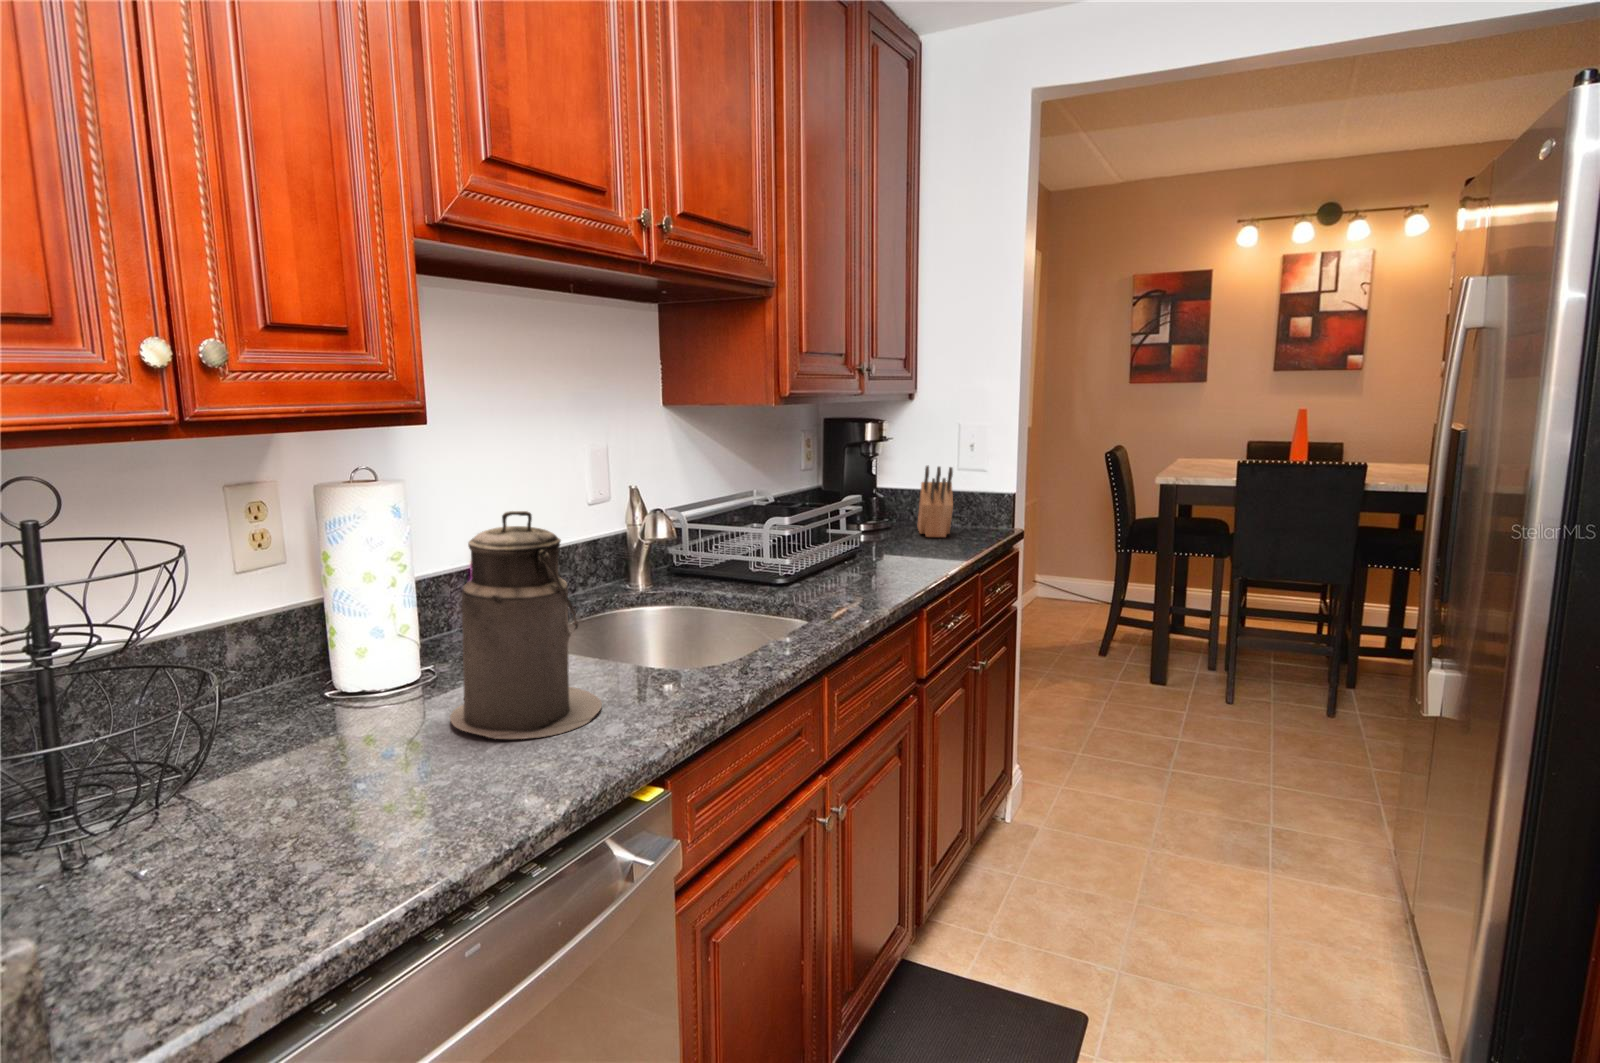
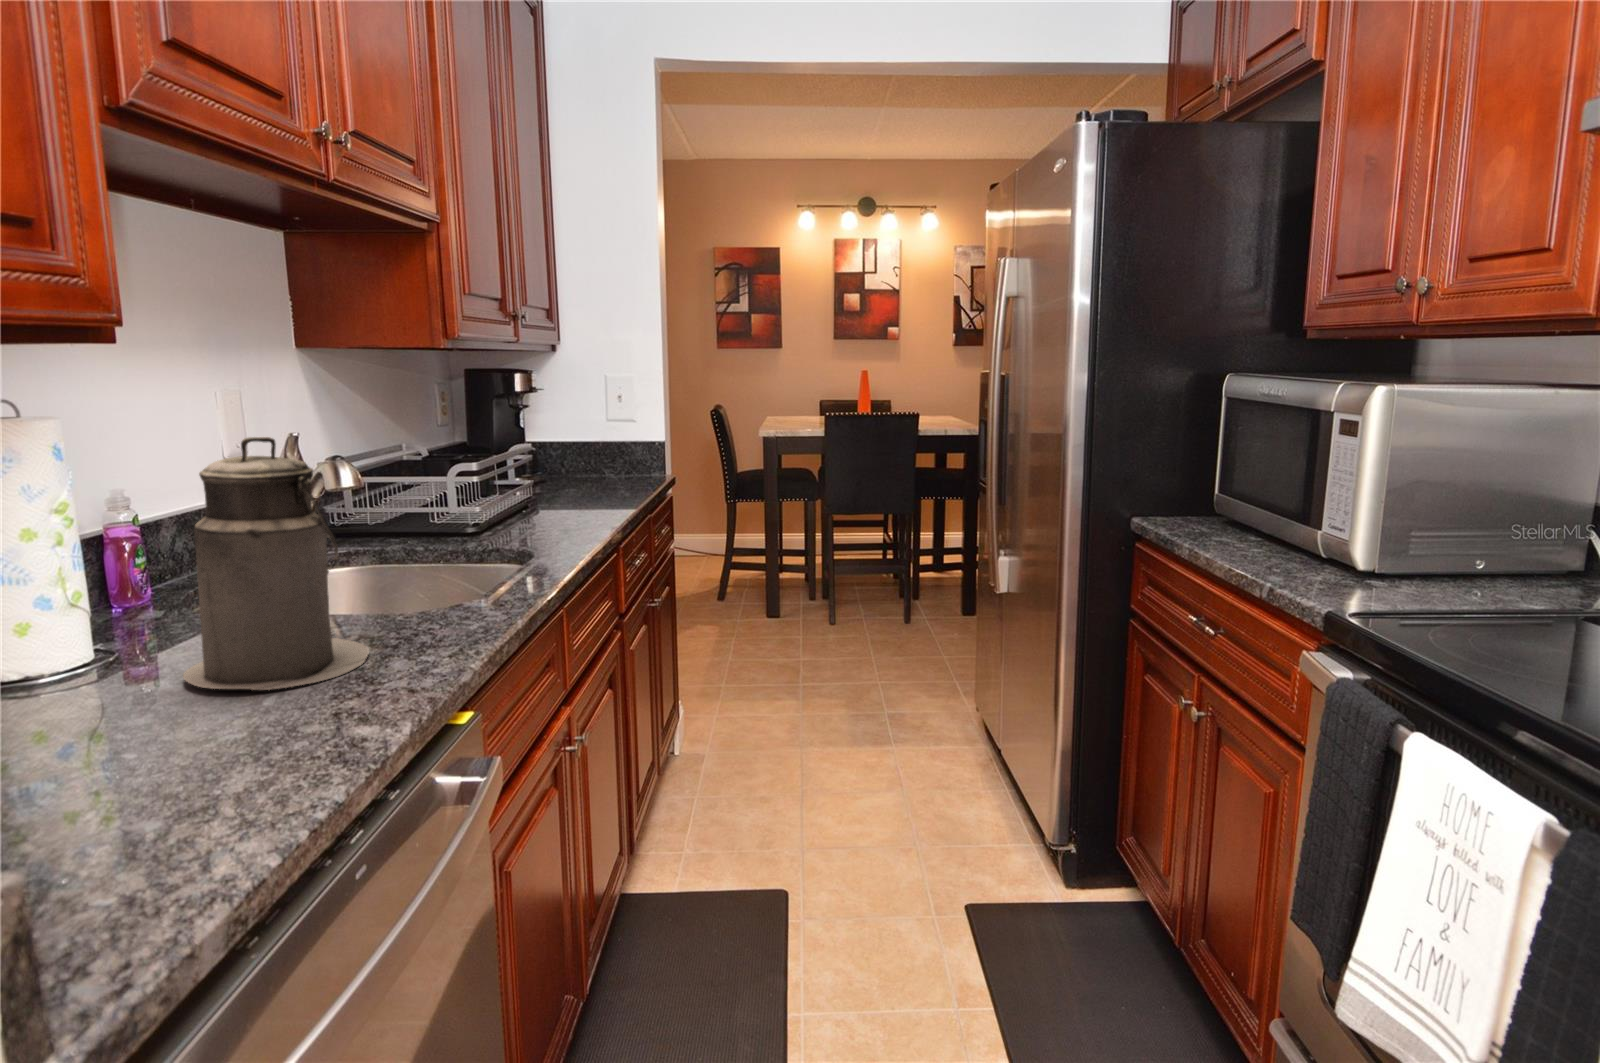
knife block: present [918,466,953,537] -> none [571,415,612,487]

